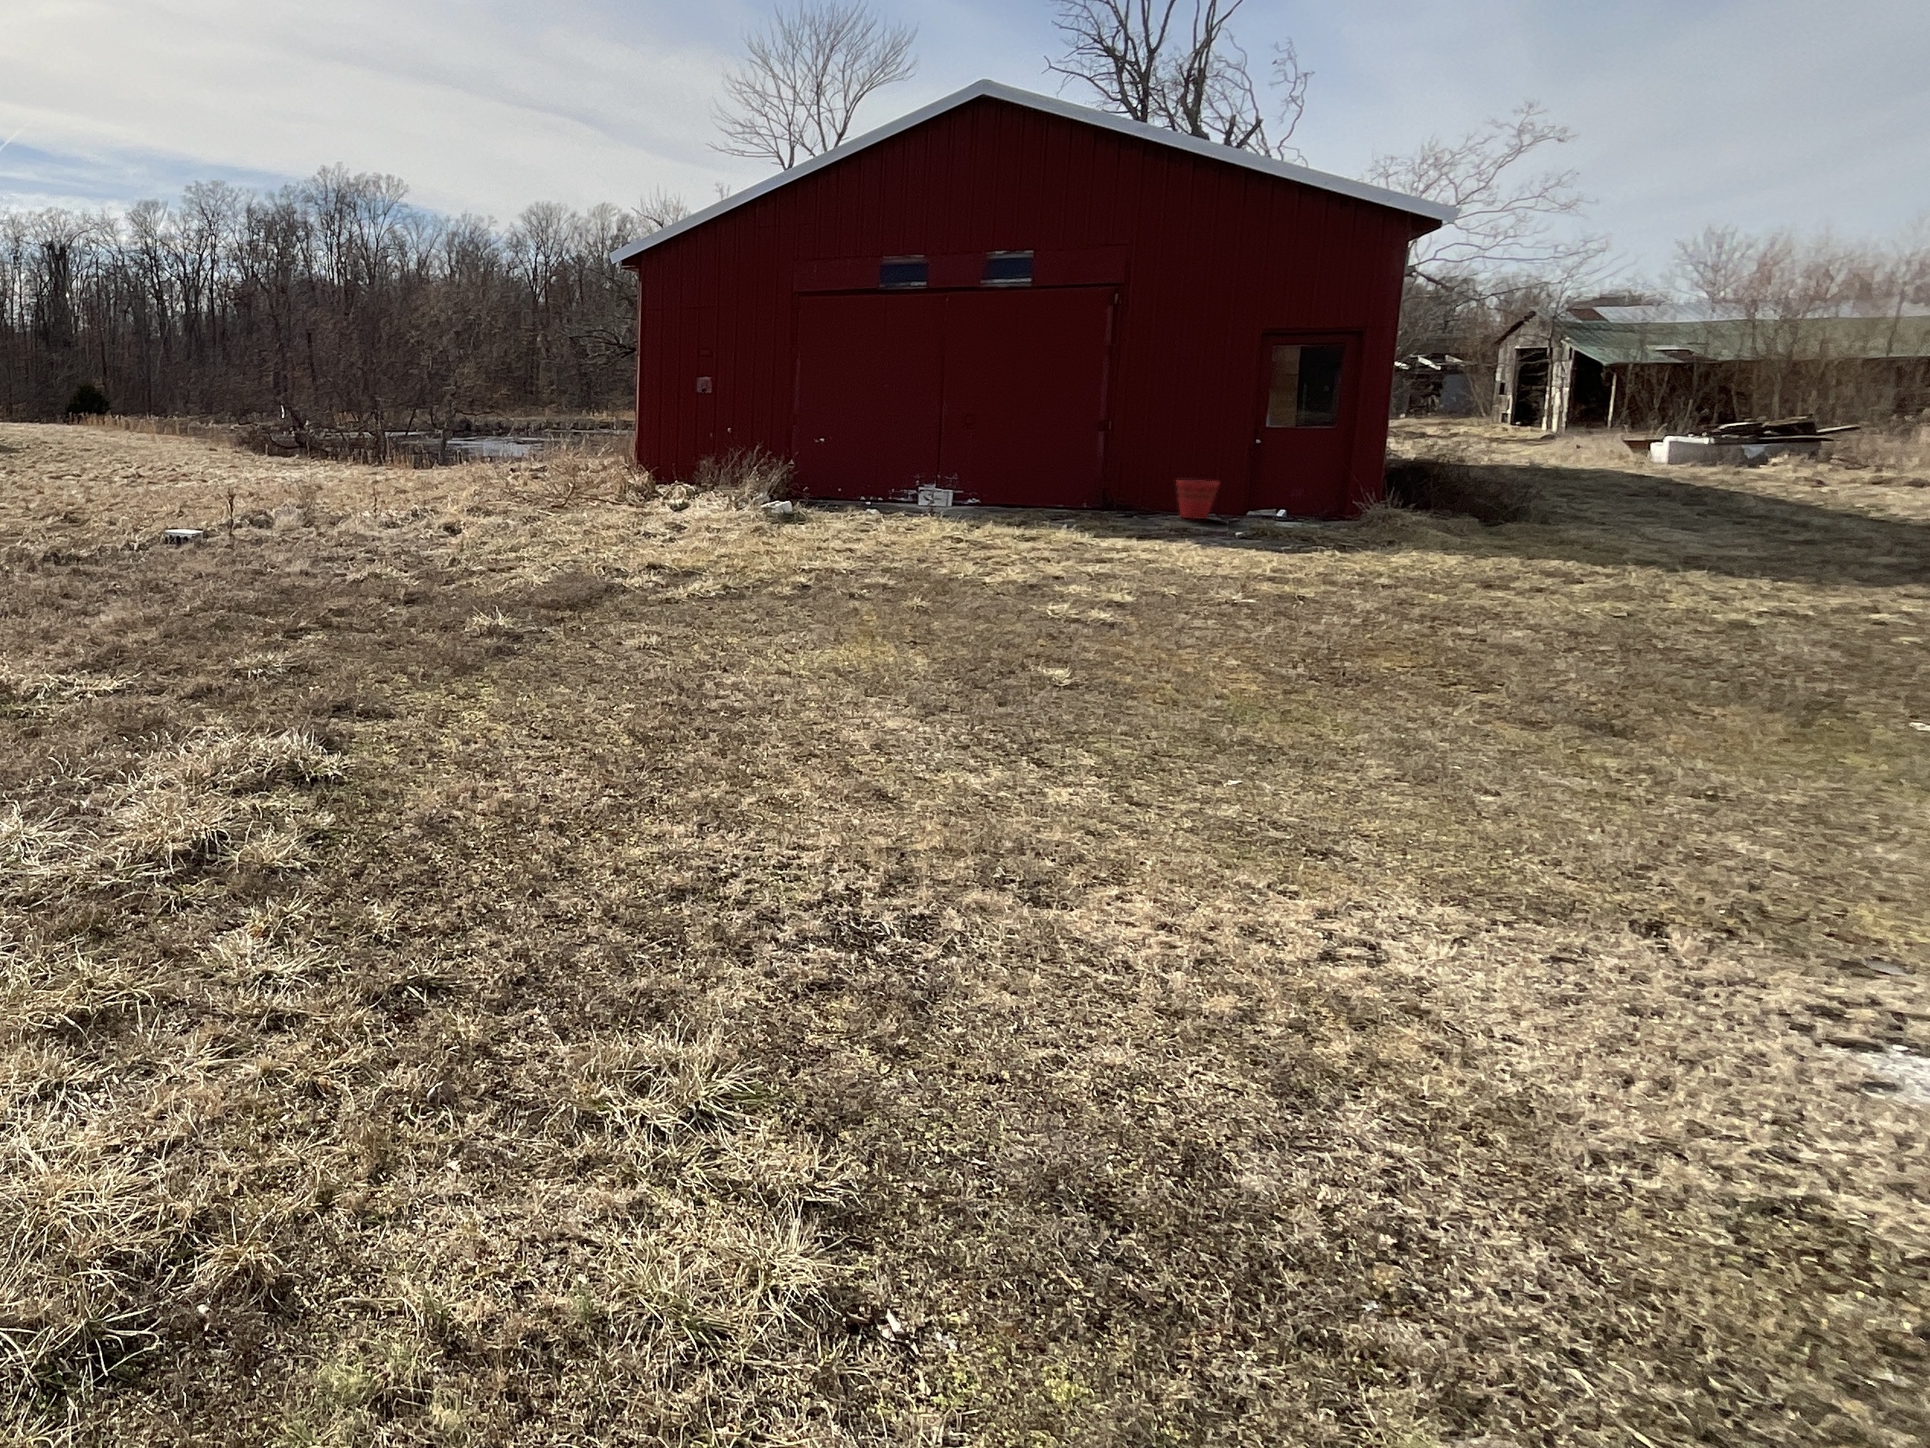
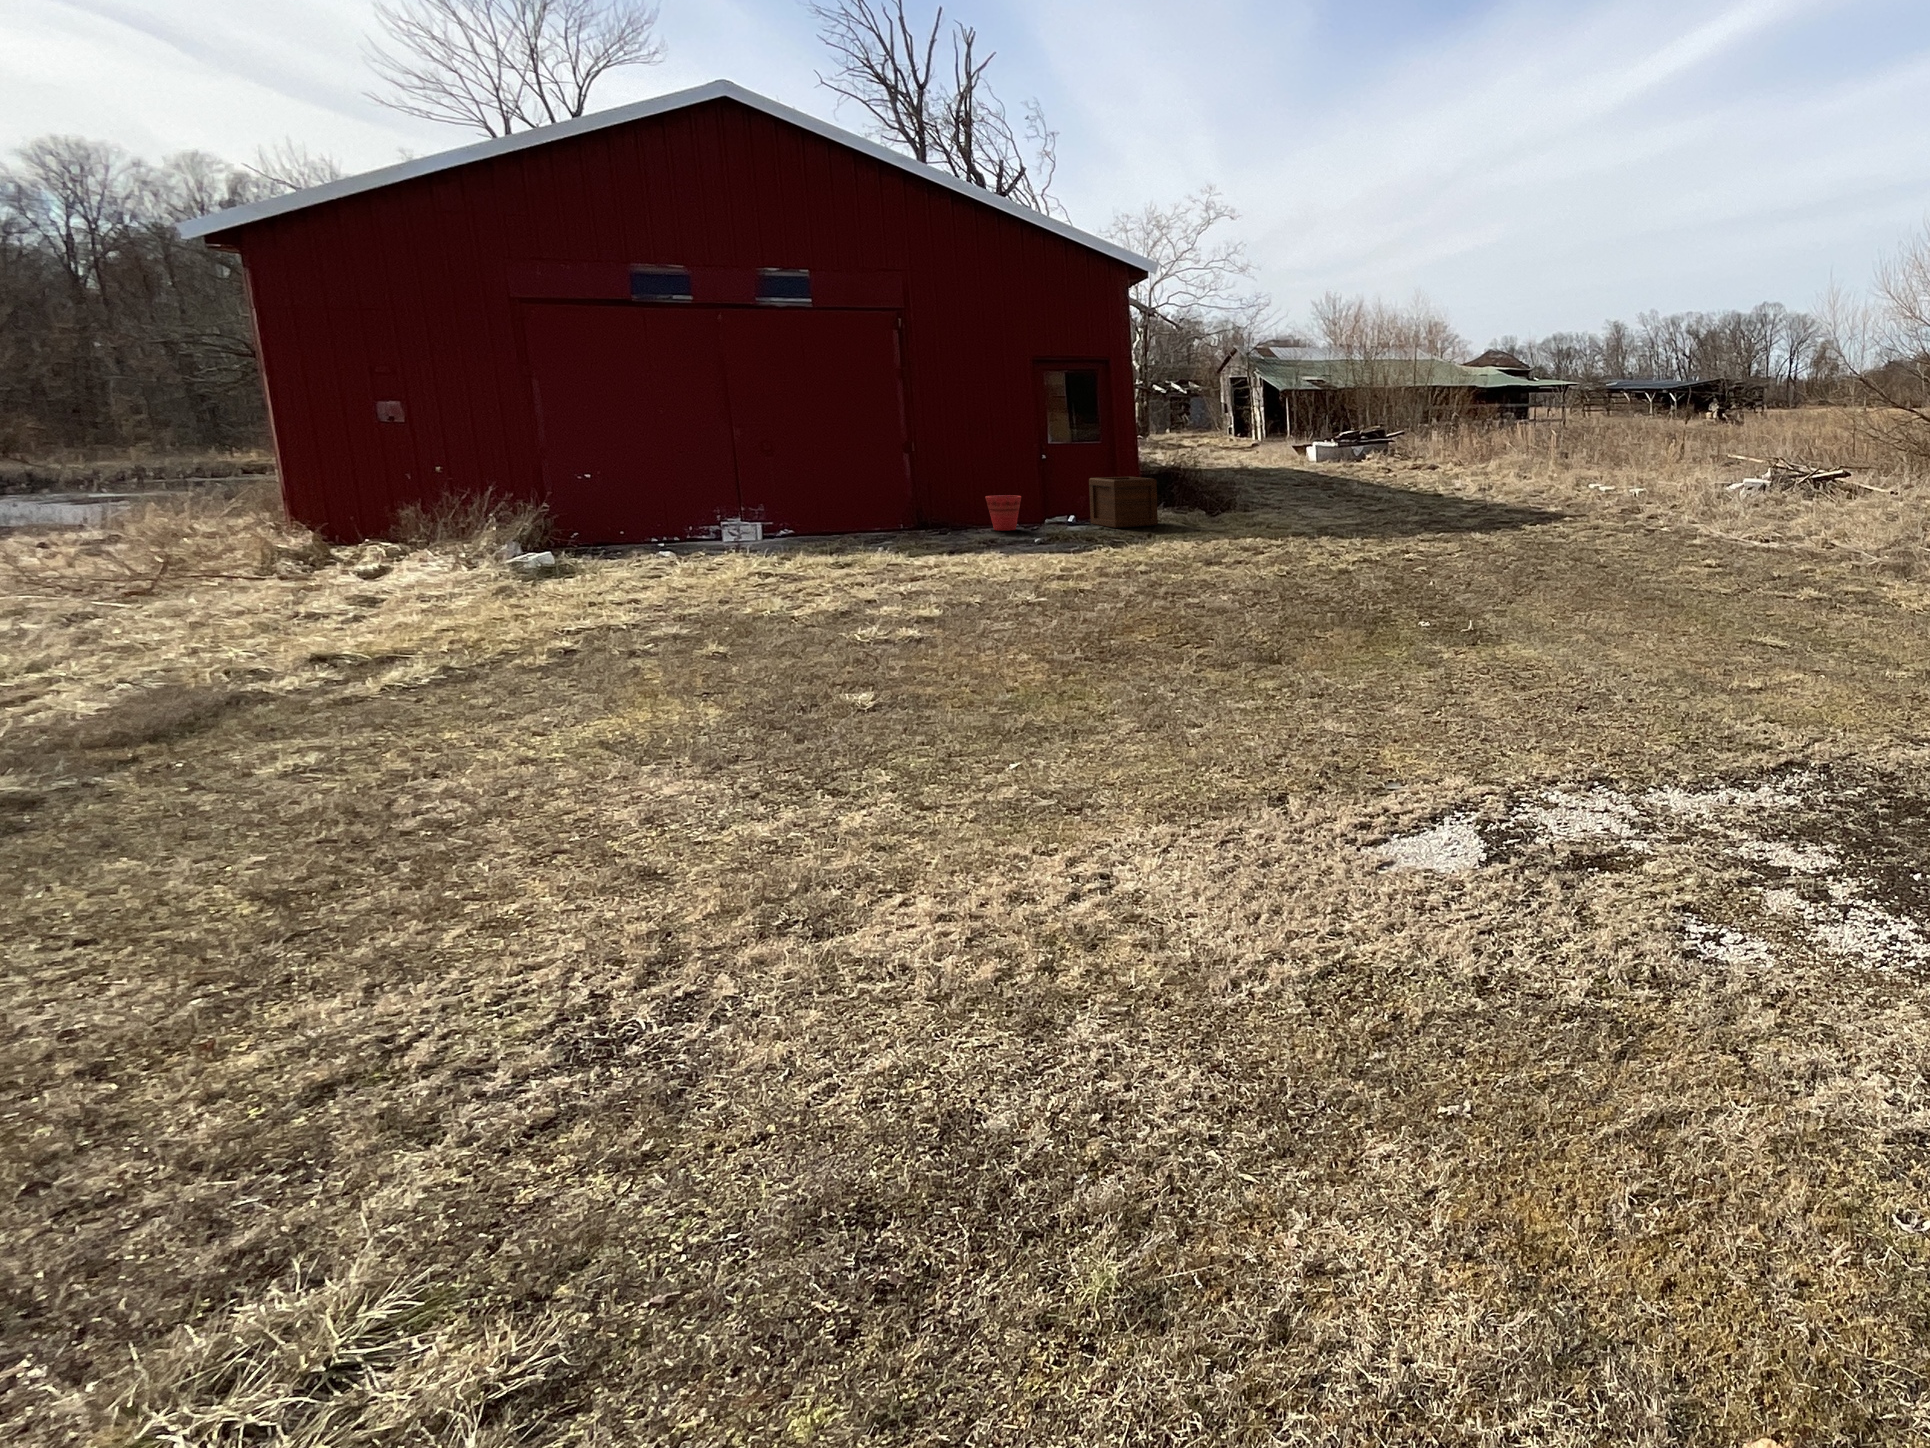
wooden crate: none [1303,466,1409,528] -> present [1089,477,1158,528]

